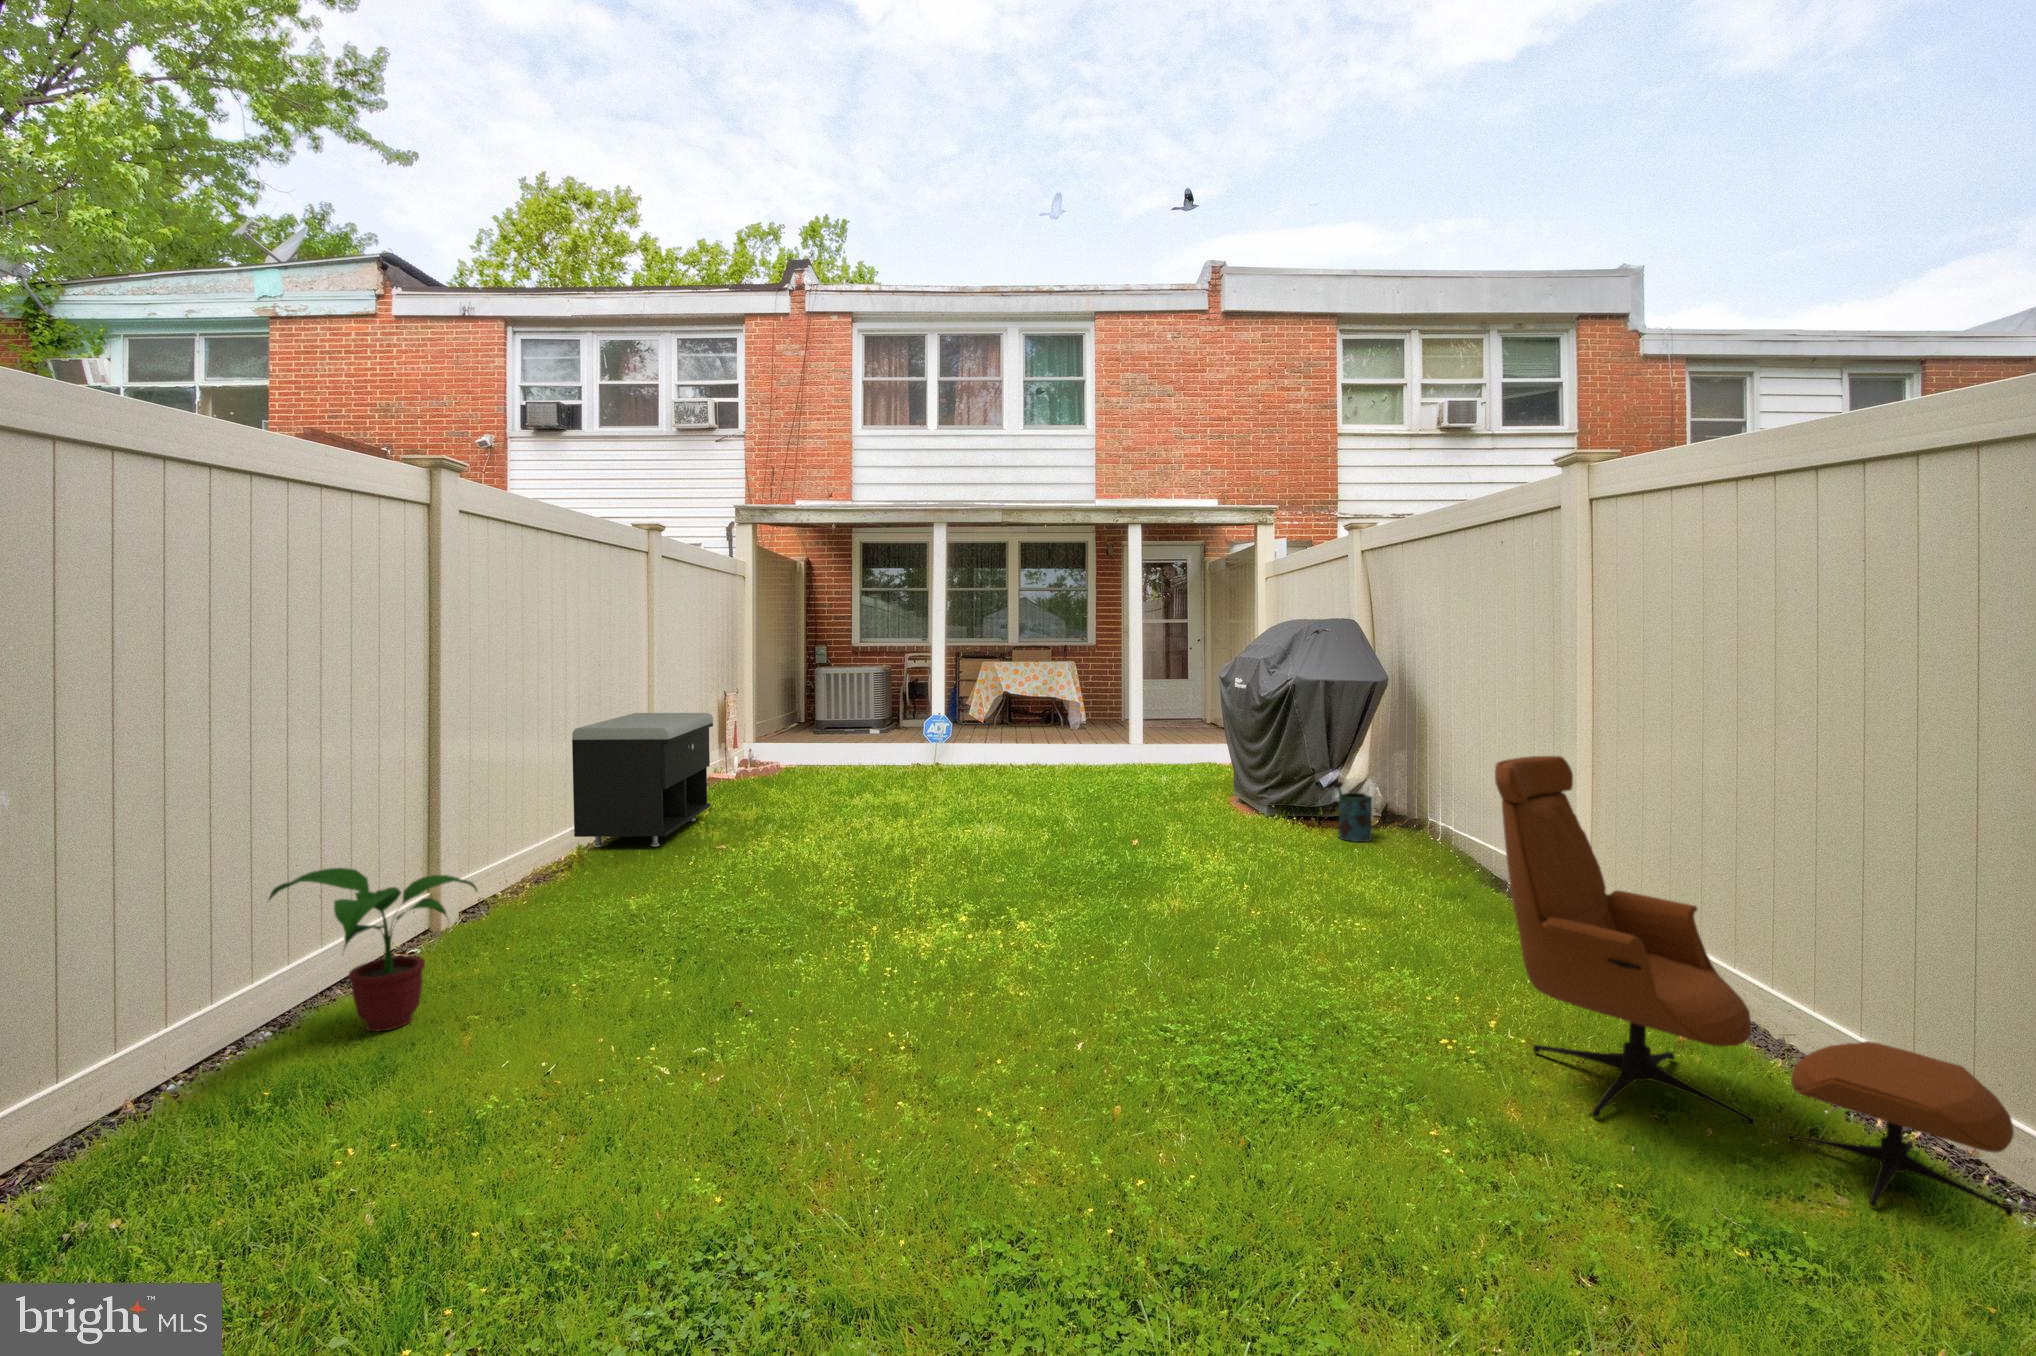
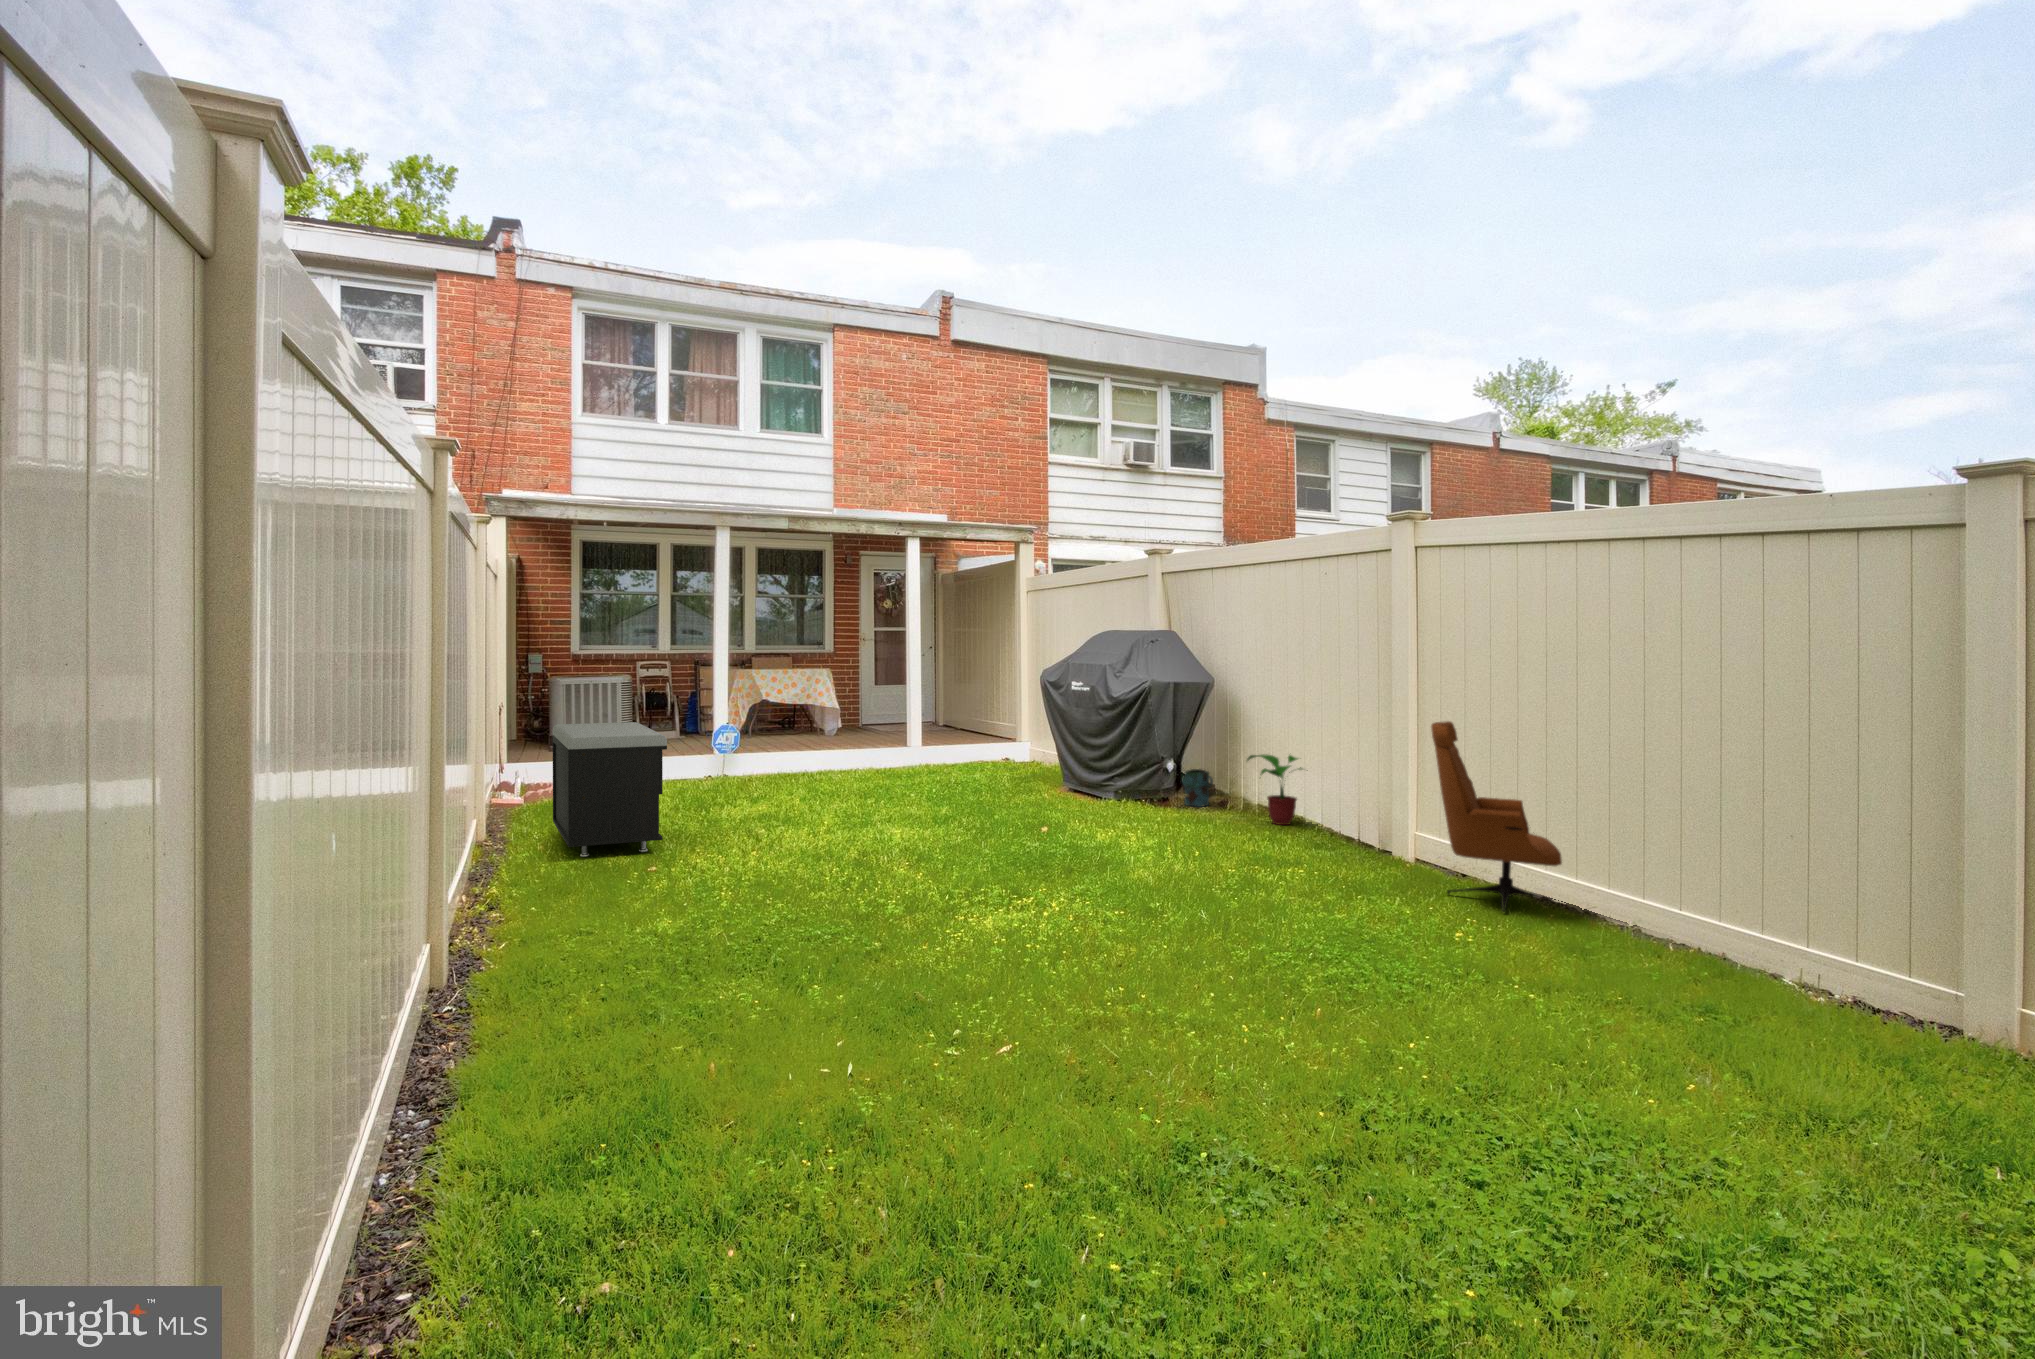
potted plant: present [269,868,477,1031] -> present [1247,754,1302,825]

